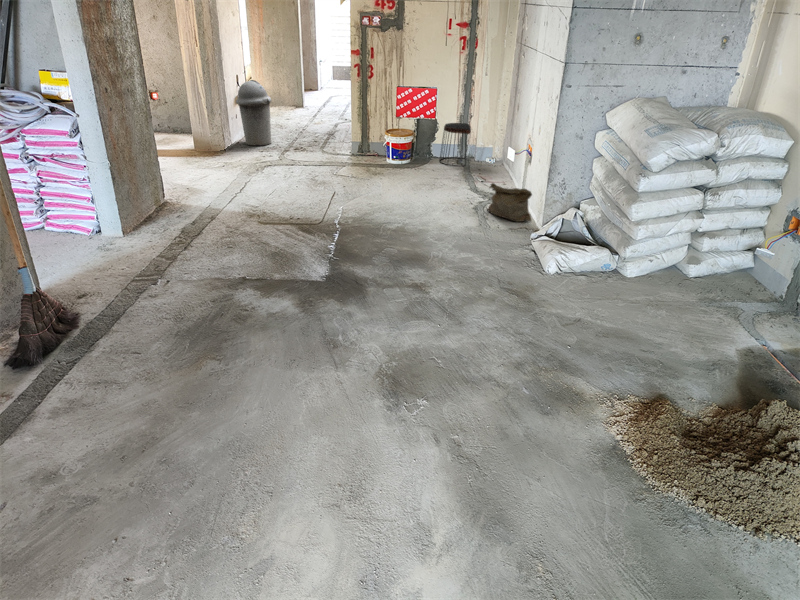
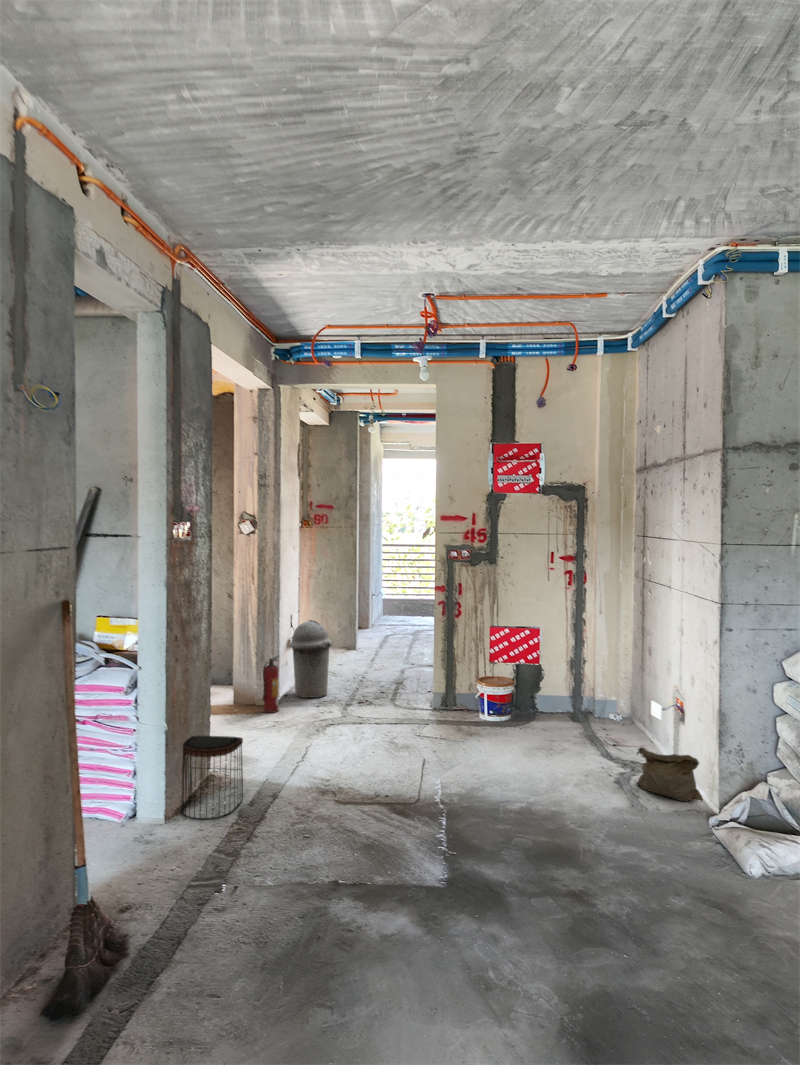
fire extinguisher: none [212,110,230,157] -> present [263,656,279,713]
stool: present [440,123,471,166] -> present [181,736,243,820]

